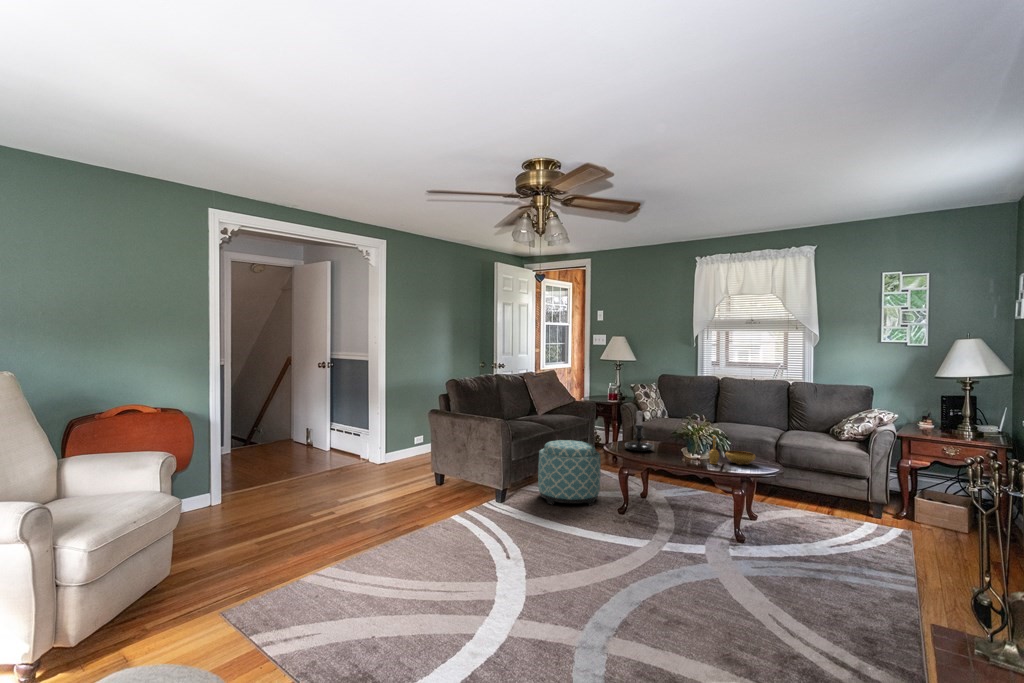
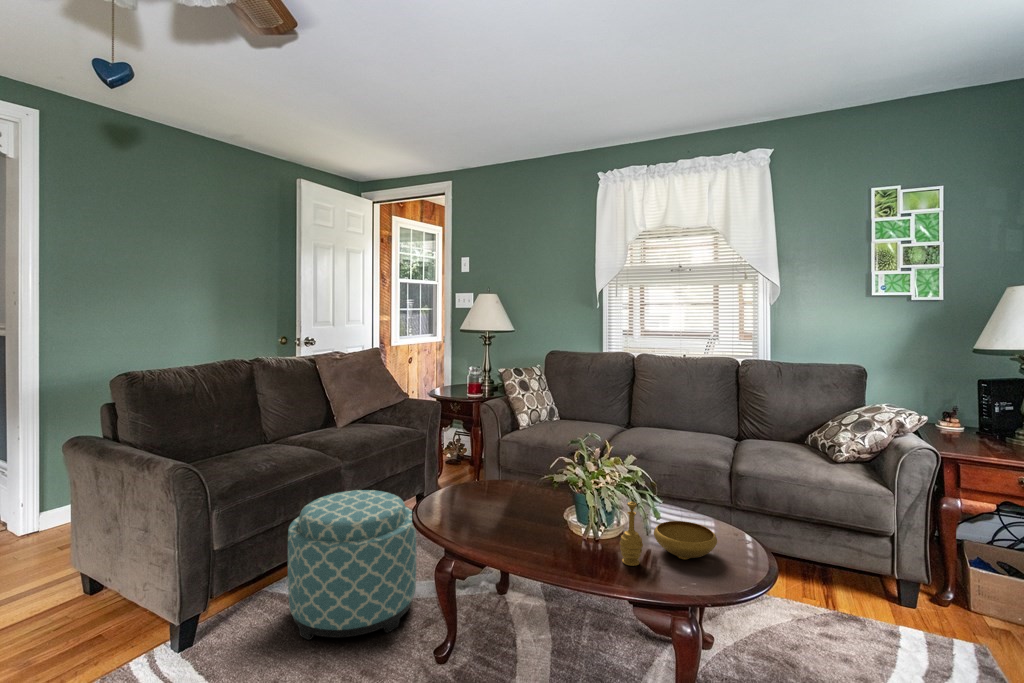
candle holder: present [625,411,654,451] -> none [454,434,513,525]

